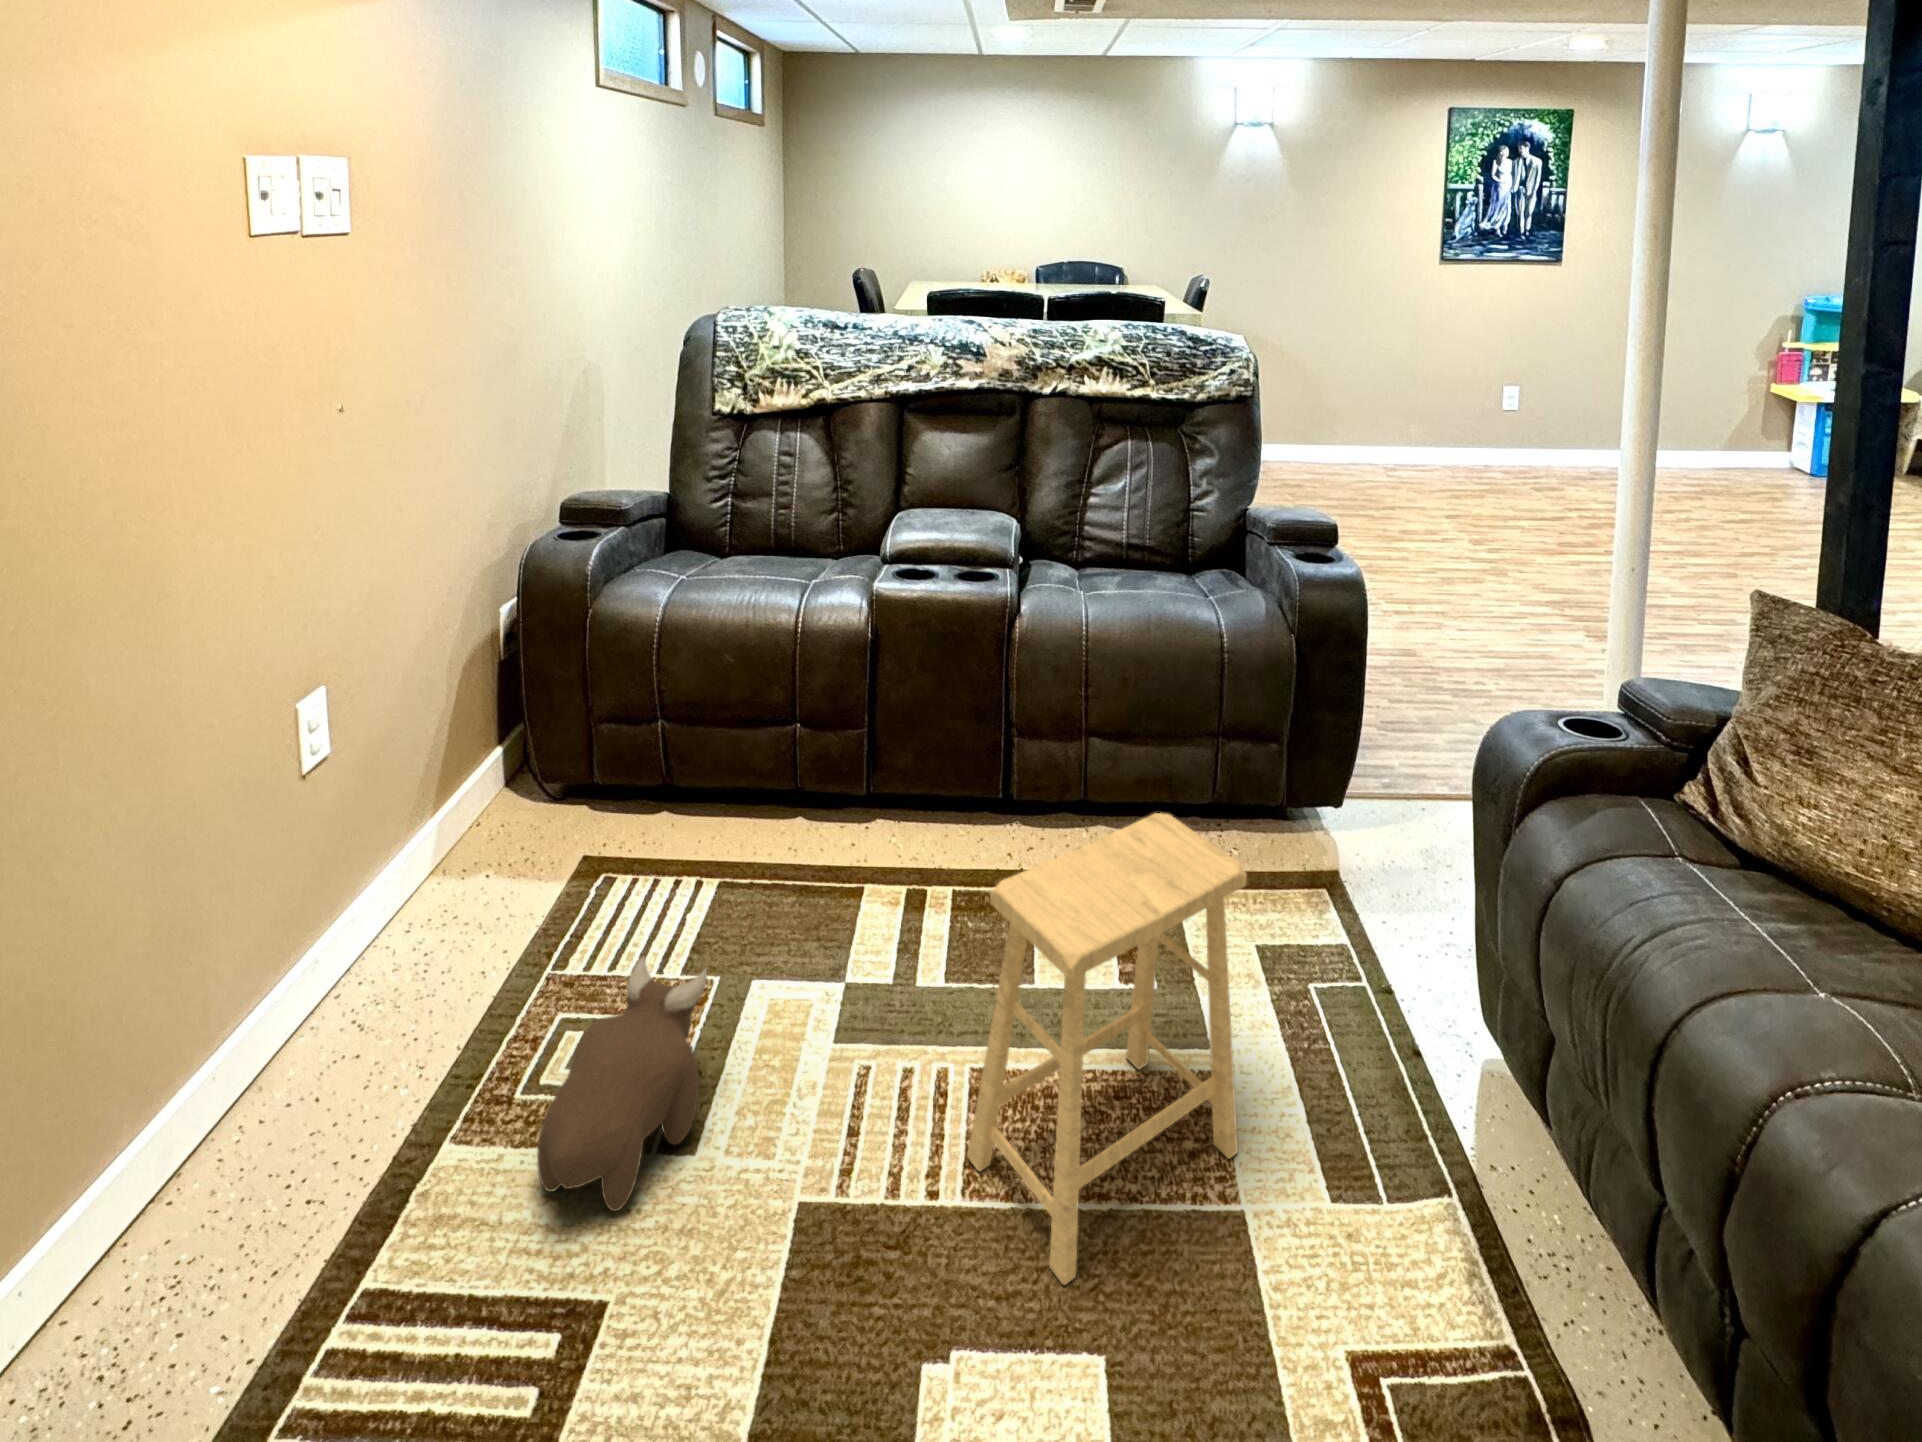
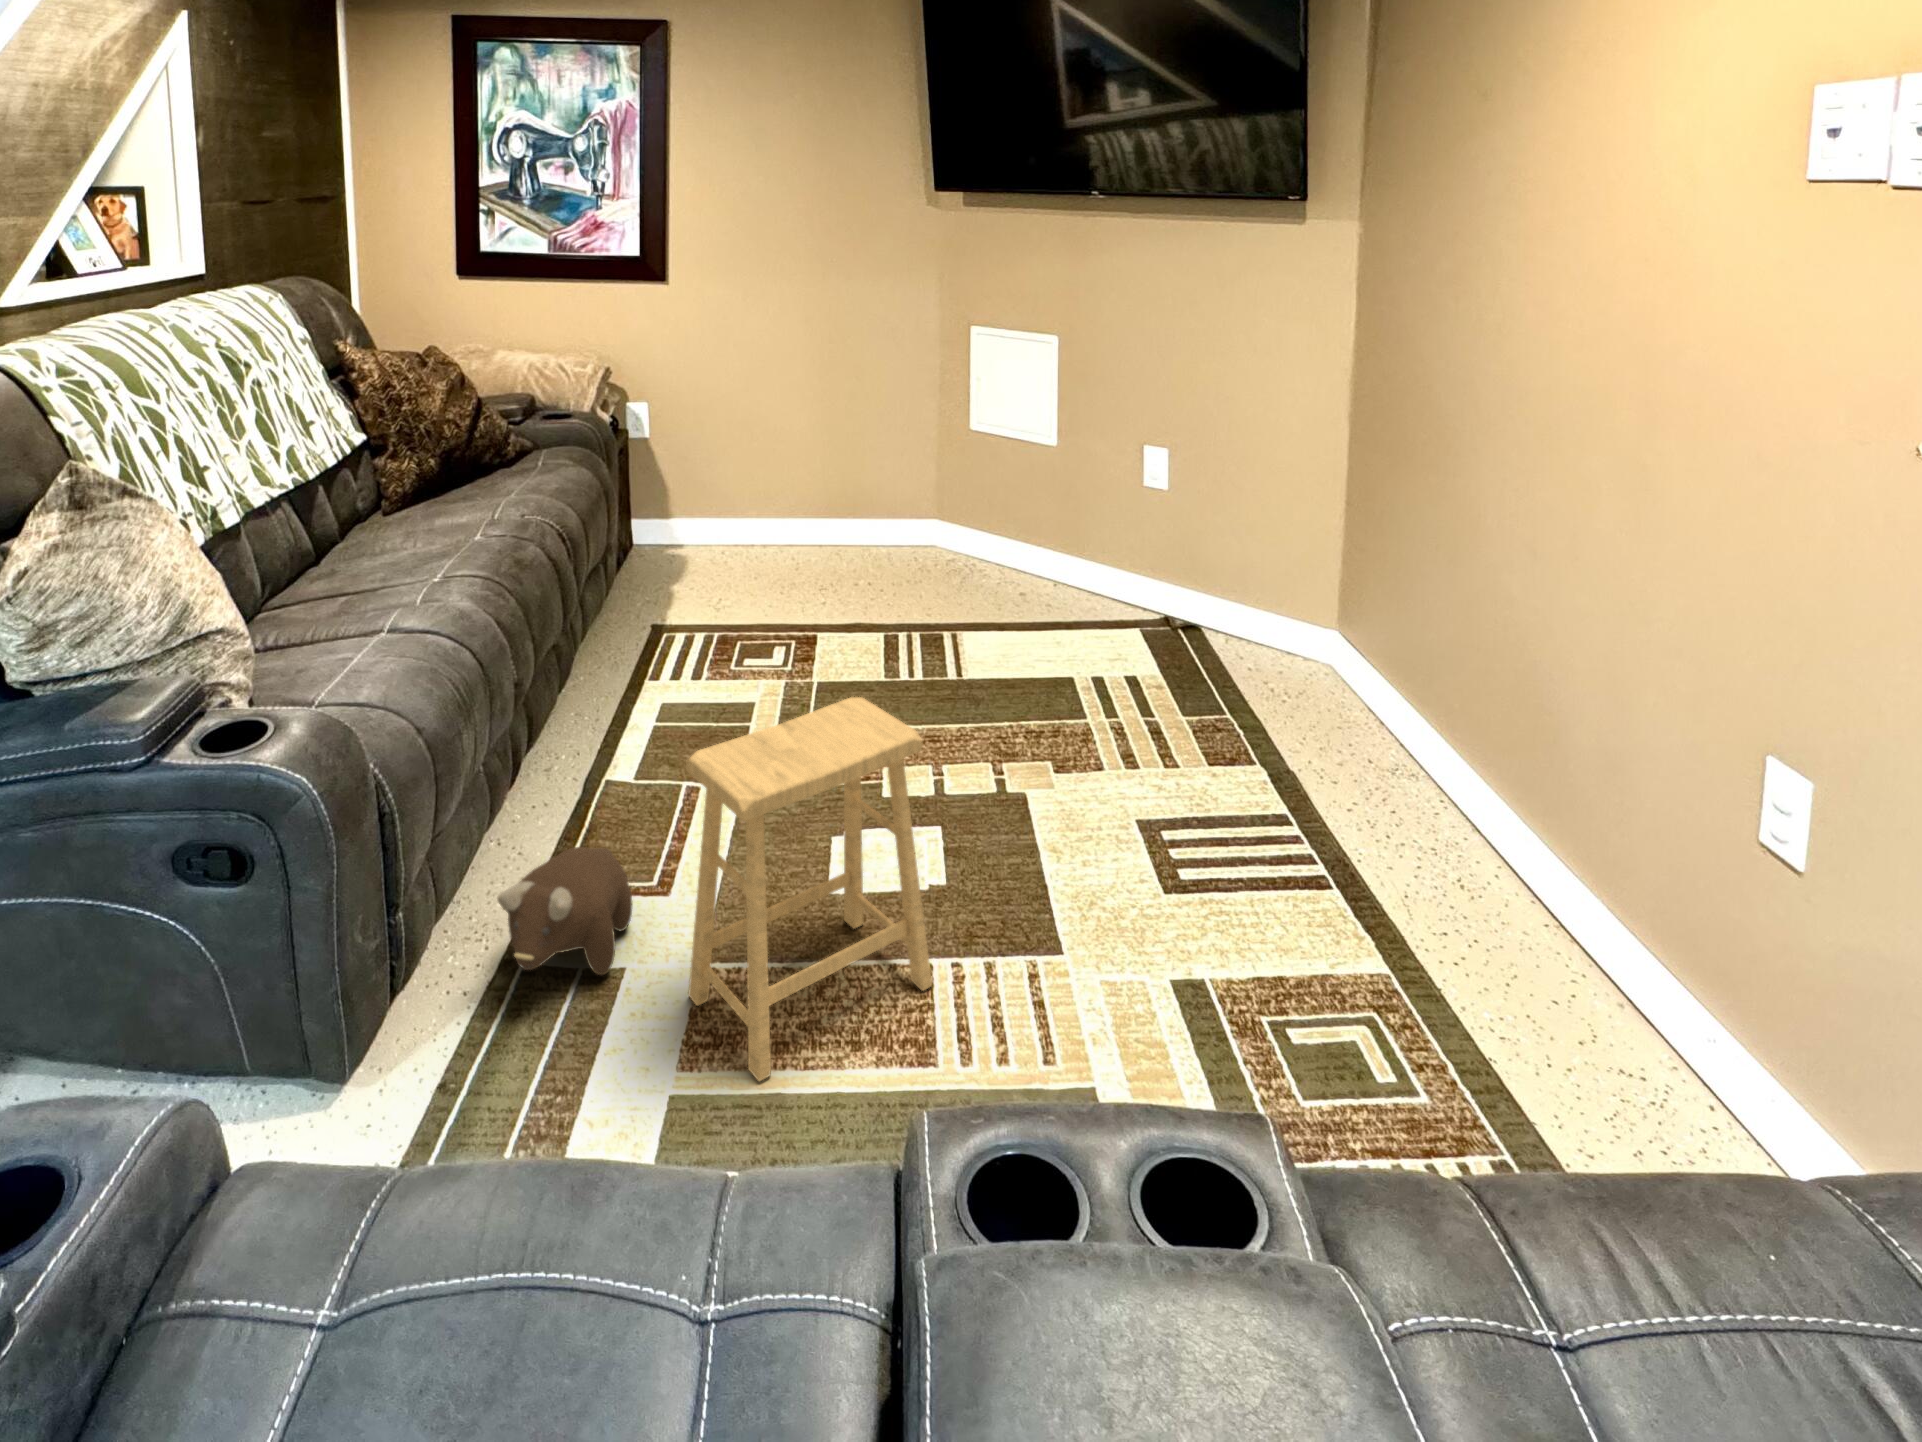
plush toy: present [537,957,707,1211] -> present [497,847,632,975]

